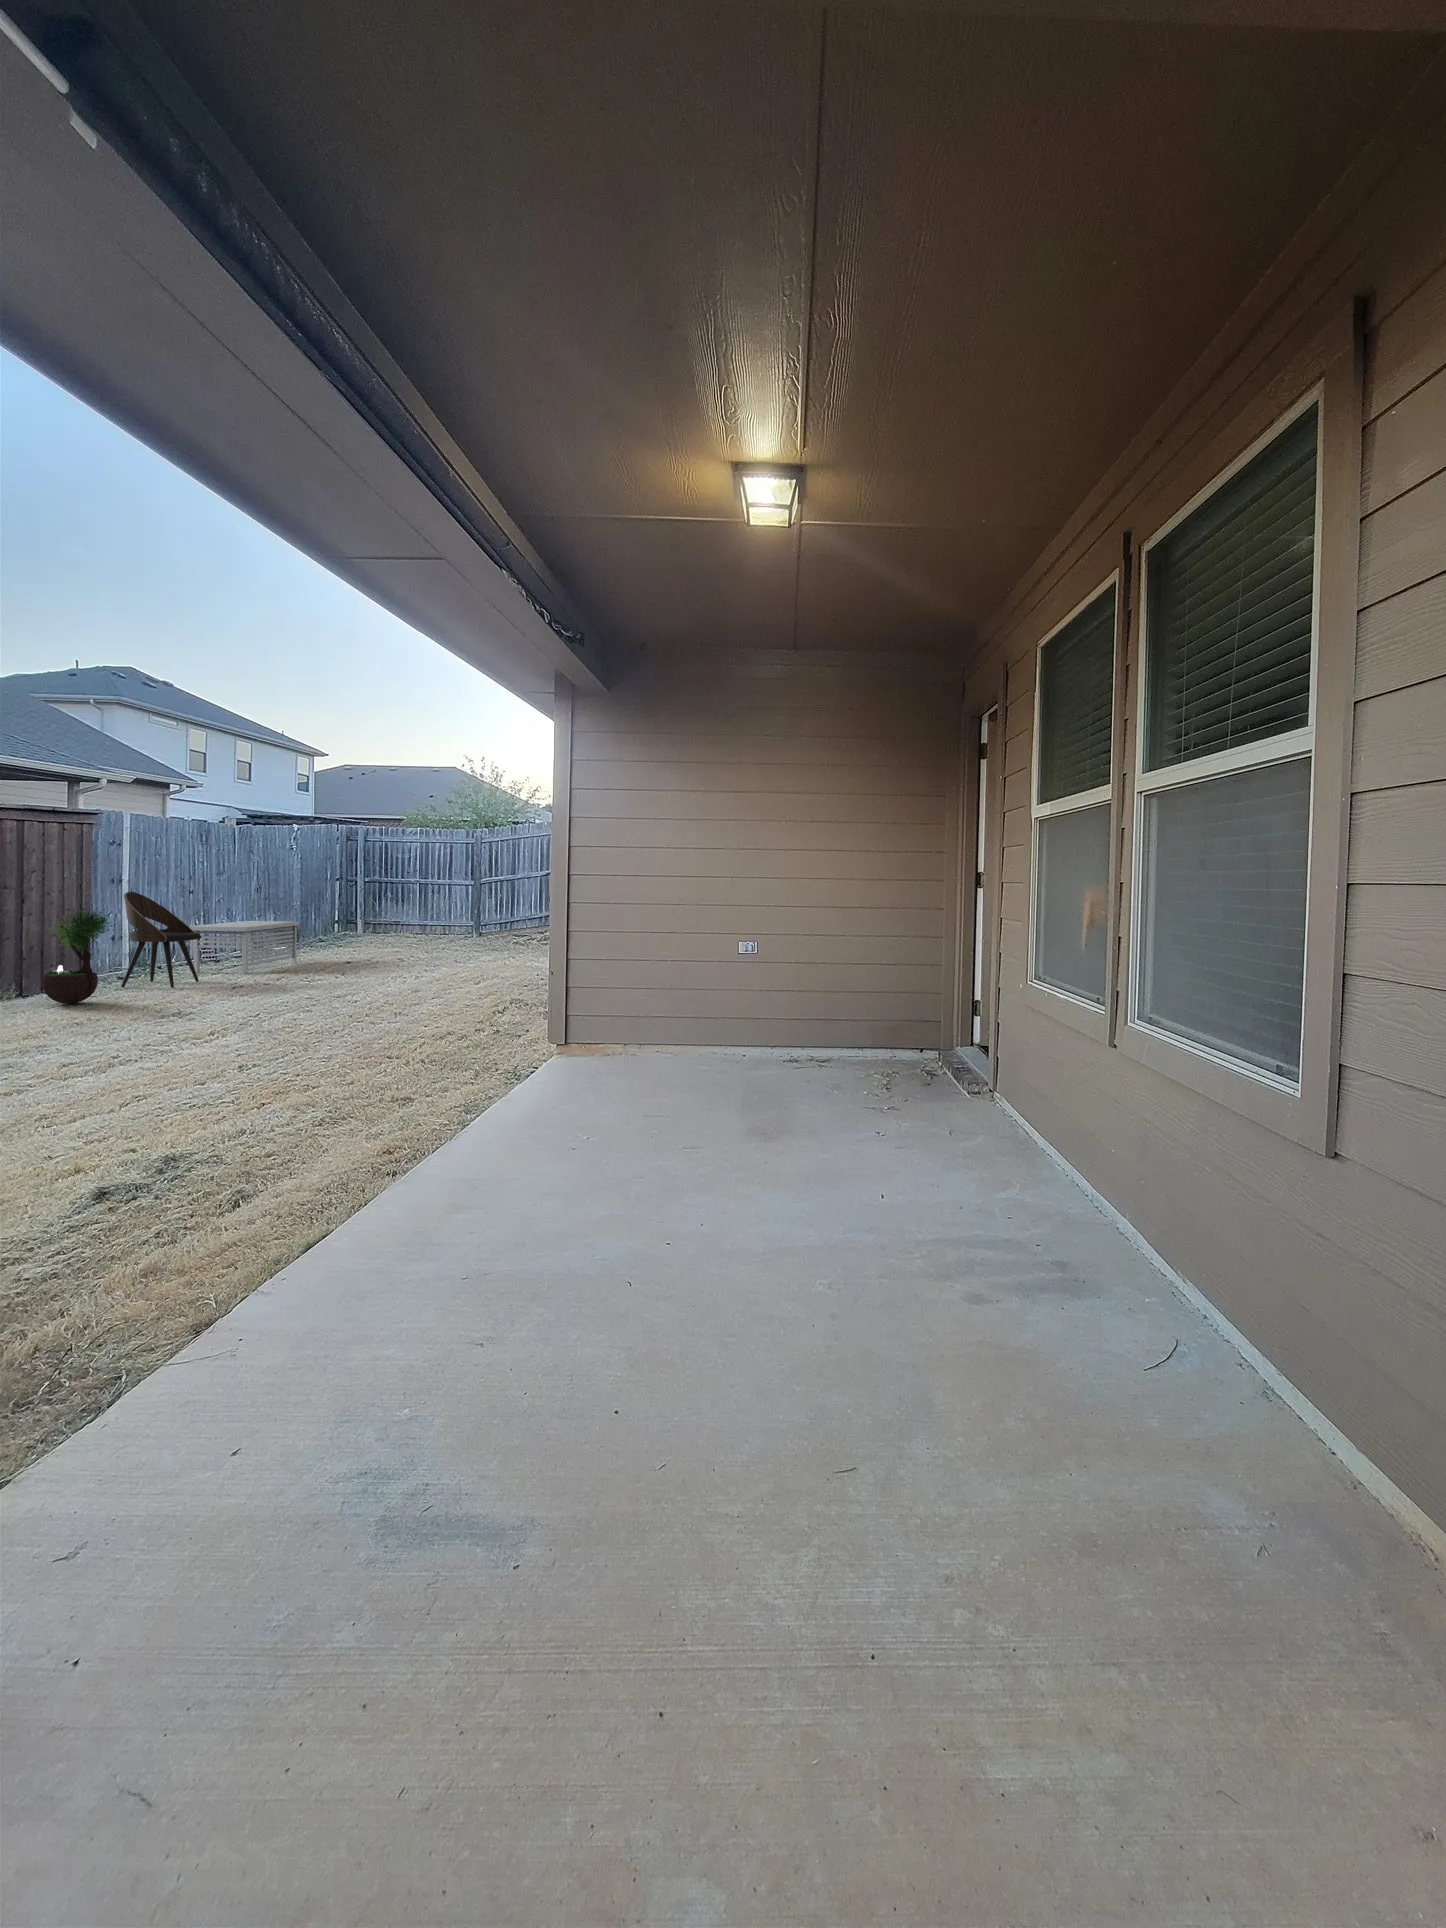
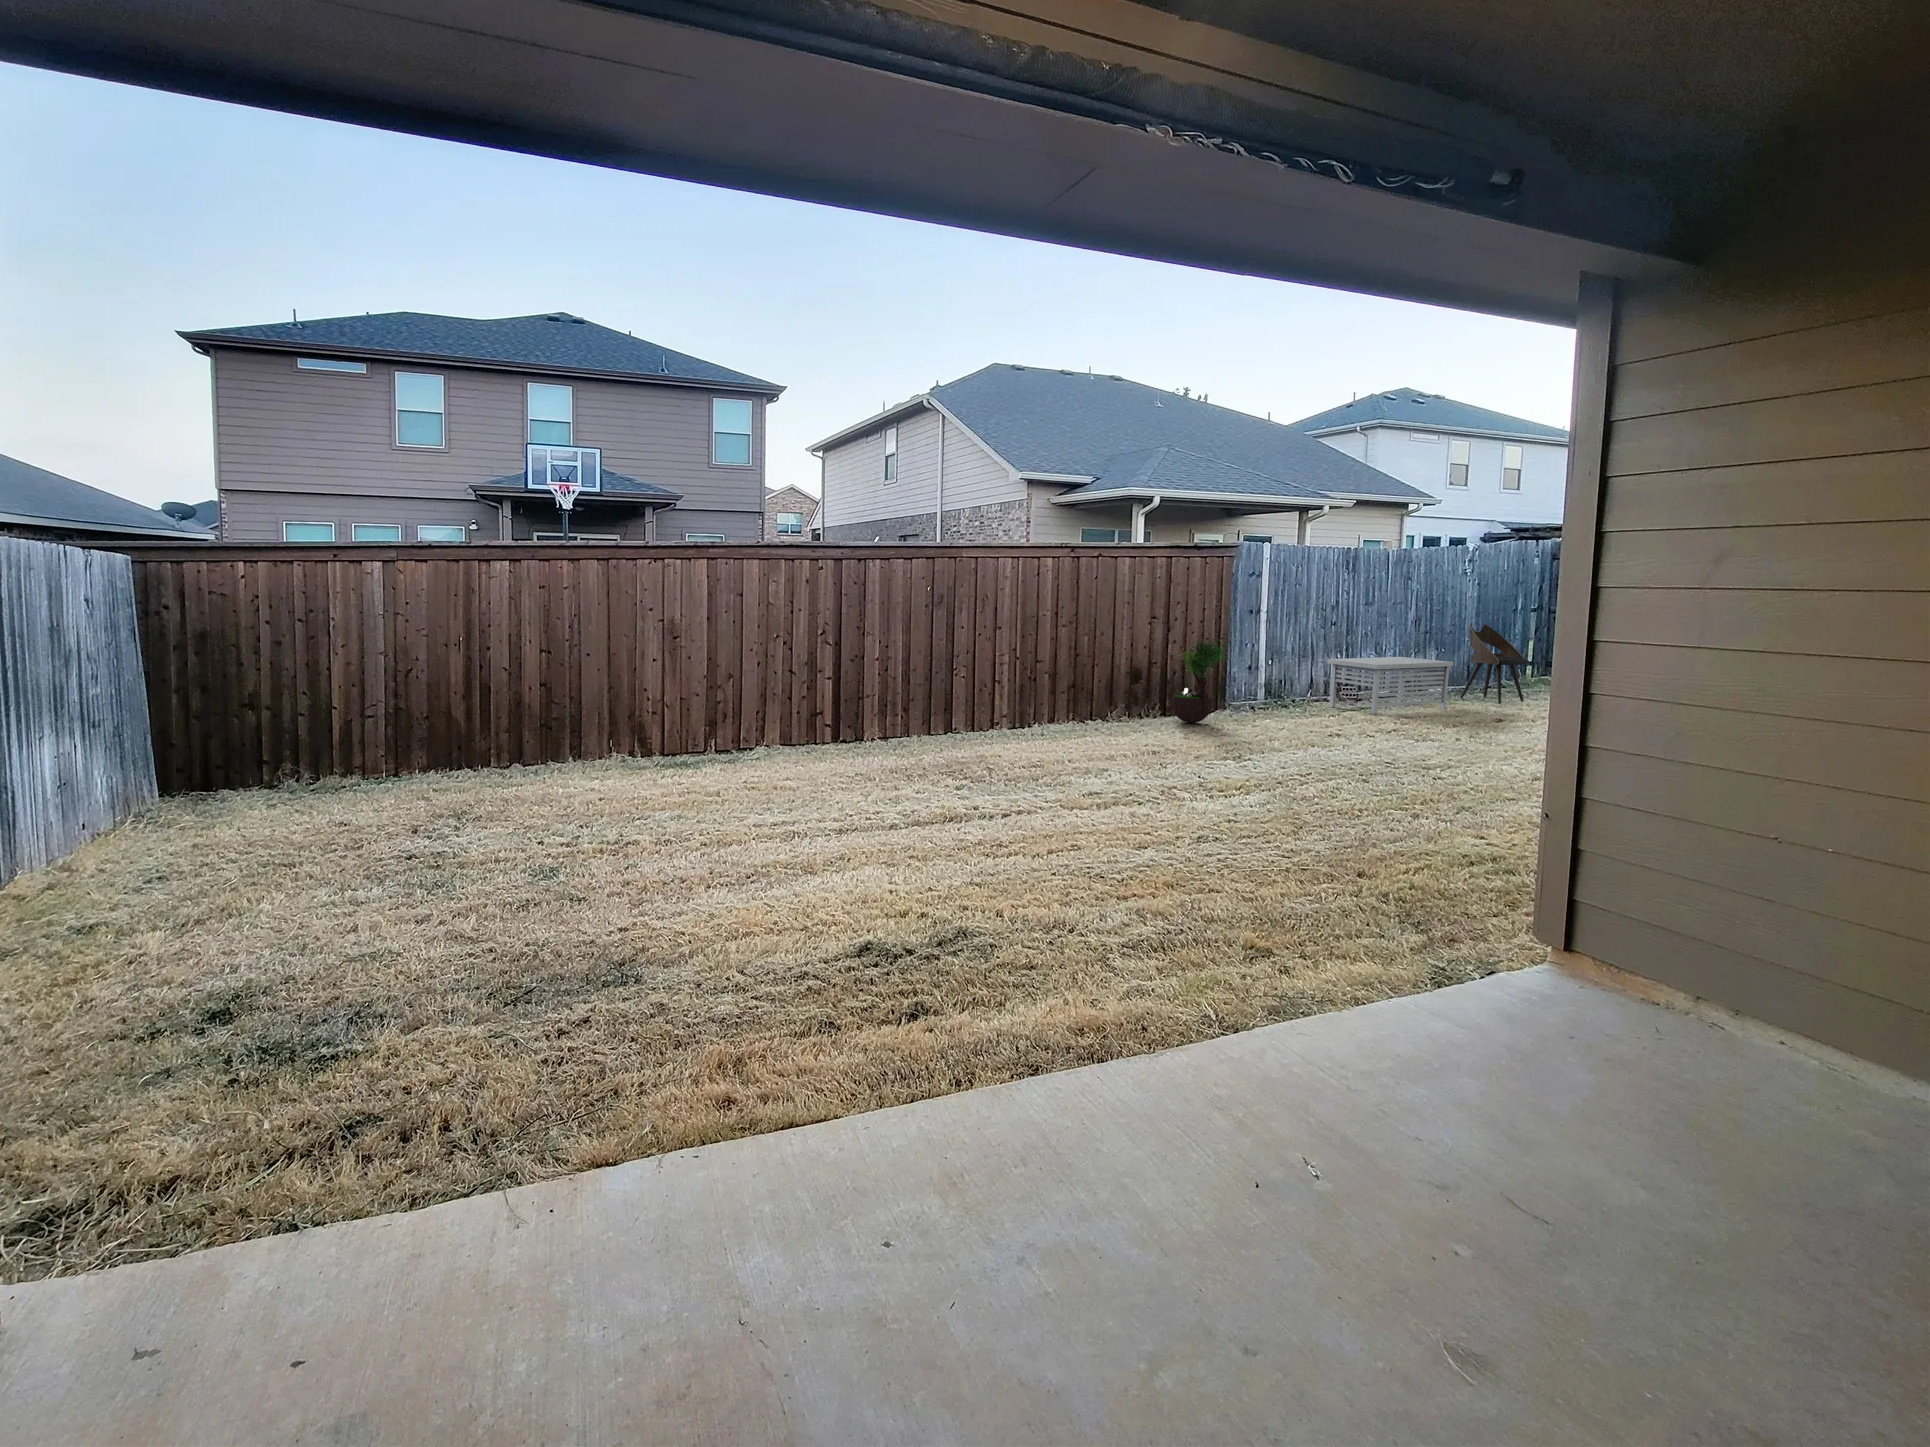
dining chair: present [121,892,201,988] -> present [1460,623,1530,704]

